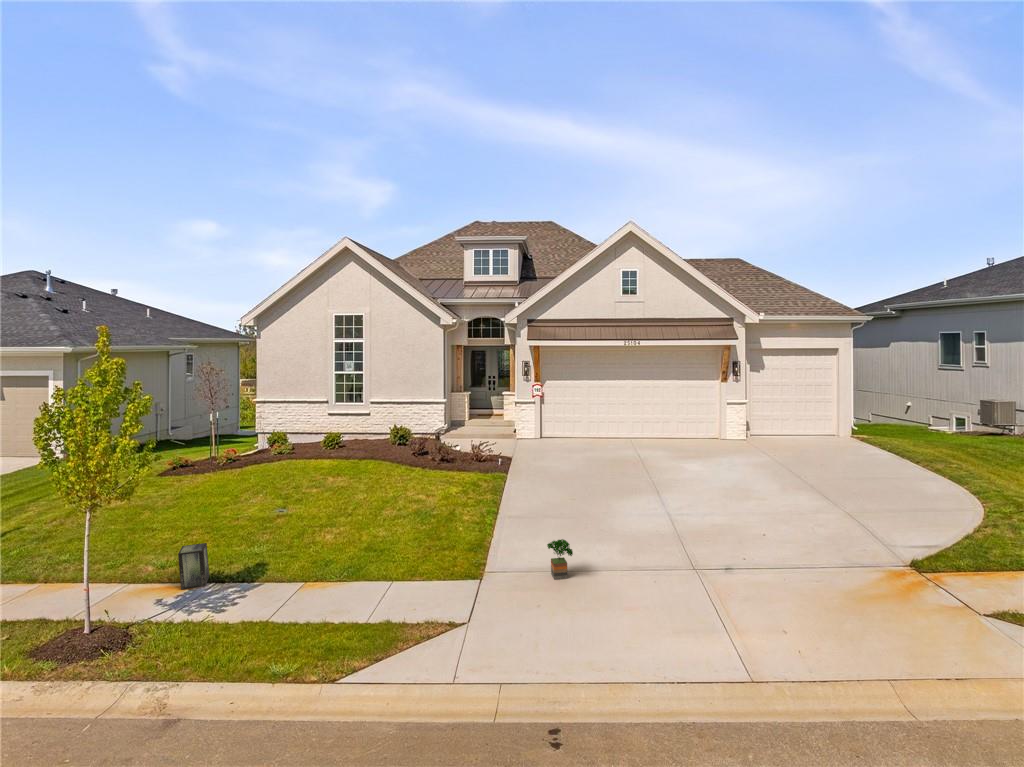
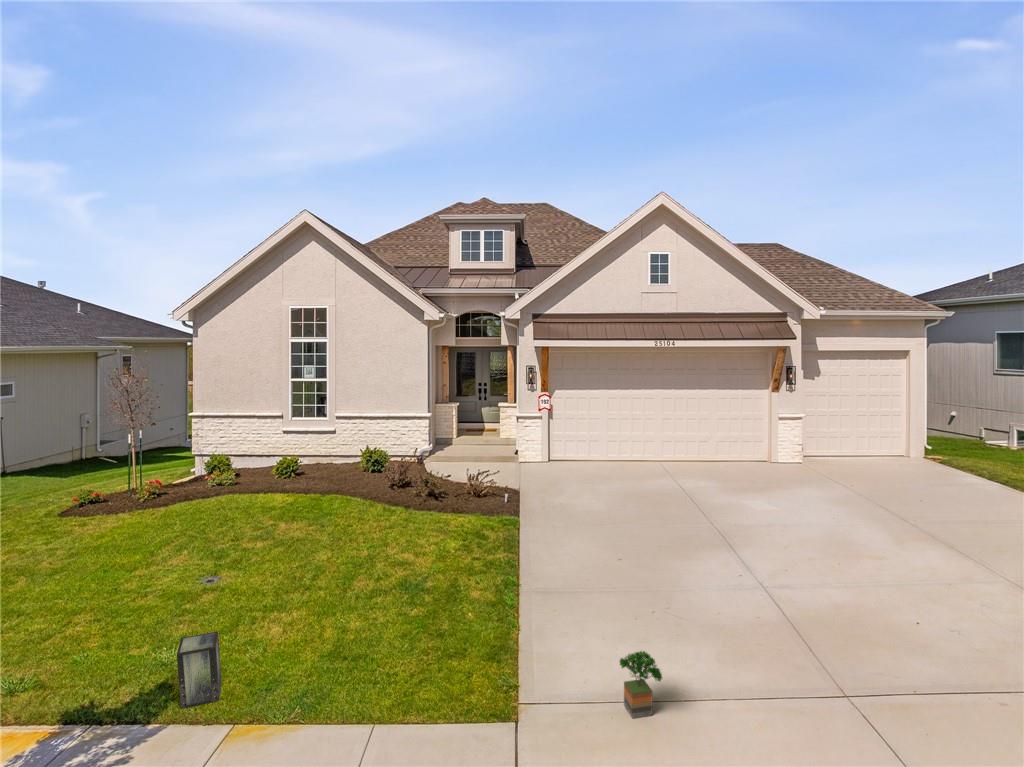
storage box: present [178,543,209,589] -> present [177,631,222,709]

